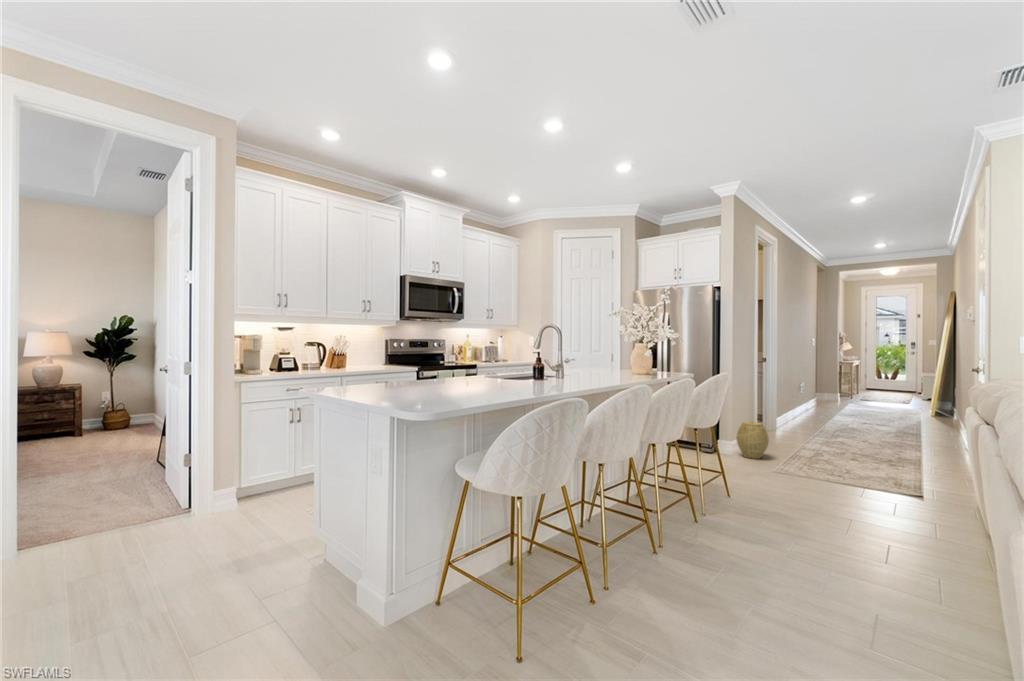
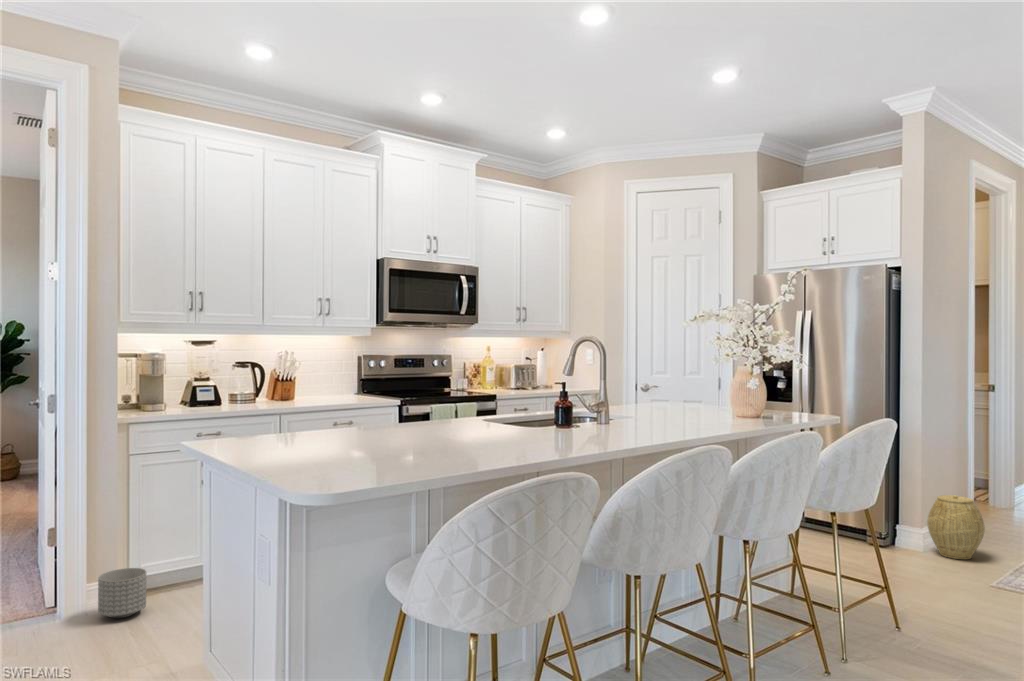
planter: none [224,480,258,514] -> present [98,568,147,618]

